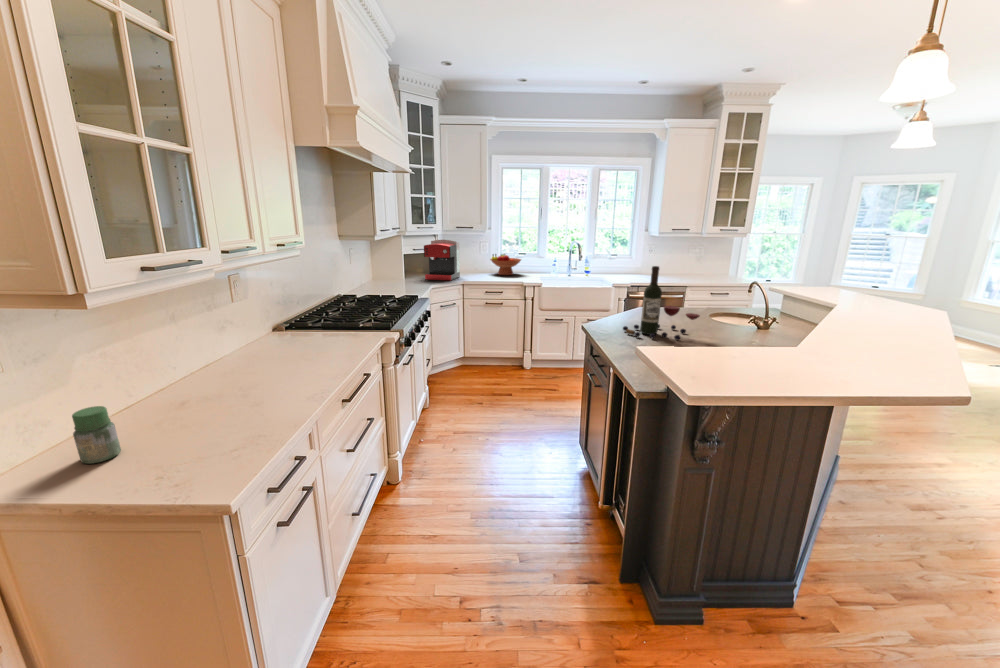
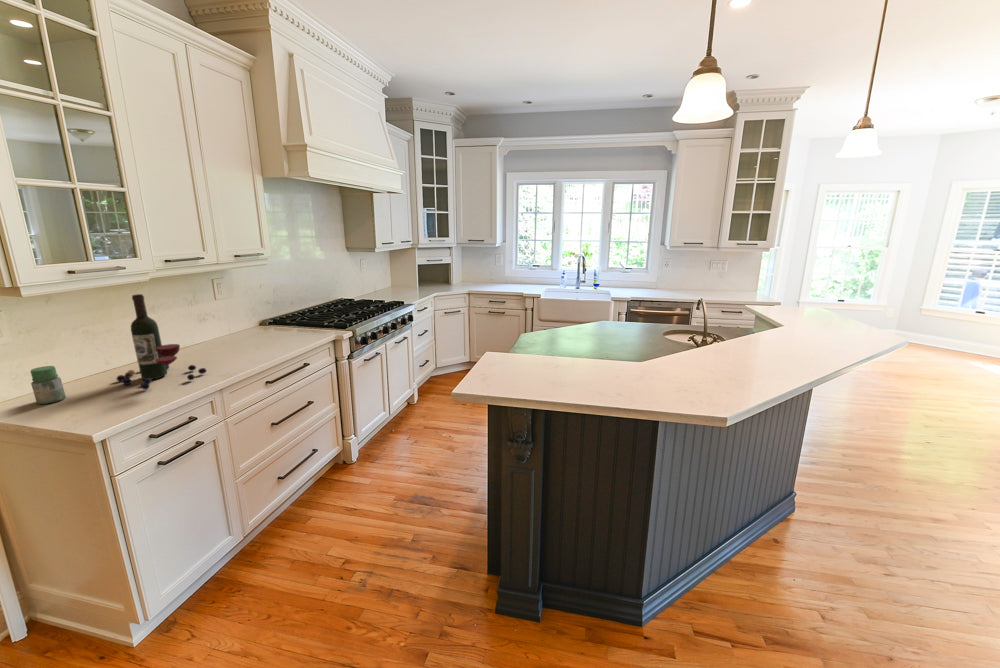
coffee maker: present [424,240,460,281] -> none [432,252,468,289]
fruit bowl: present [490,254,521,275] -> none [500,265,530,286]
wine bottle: present [623,266,700,340] -> present [117,294,206,390]

